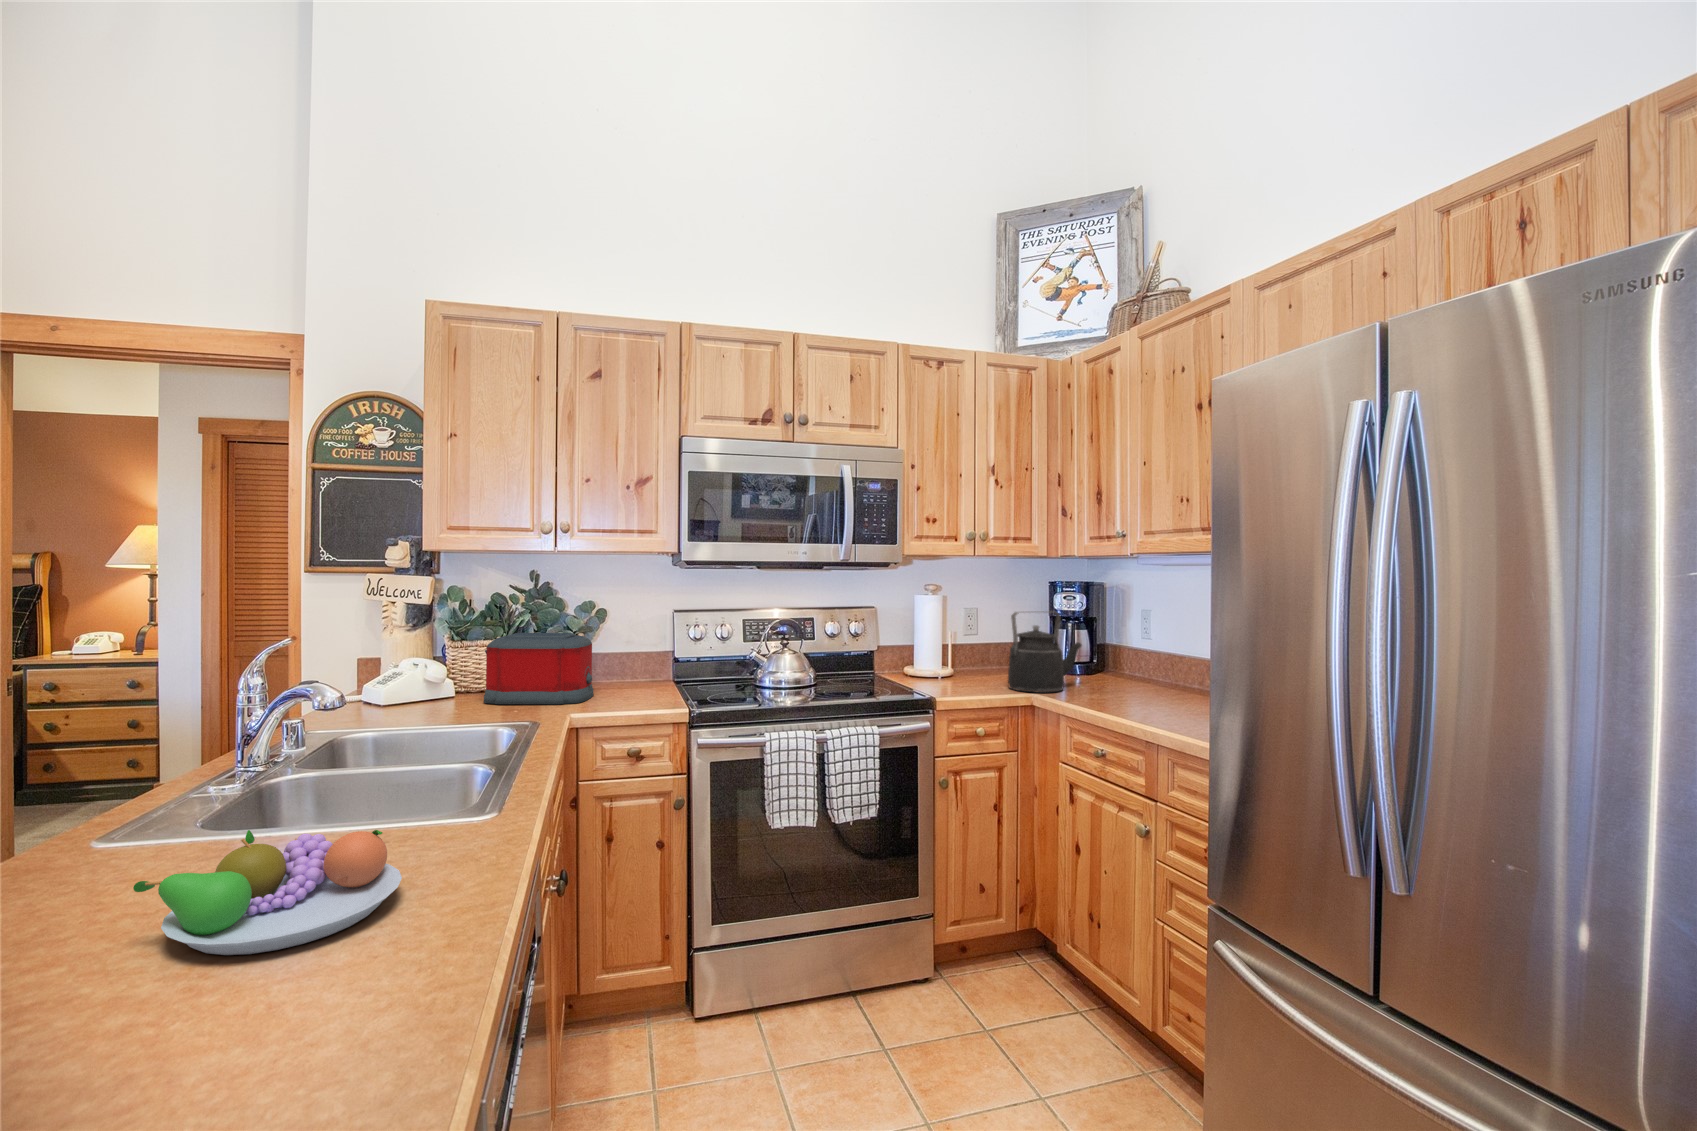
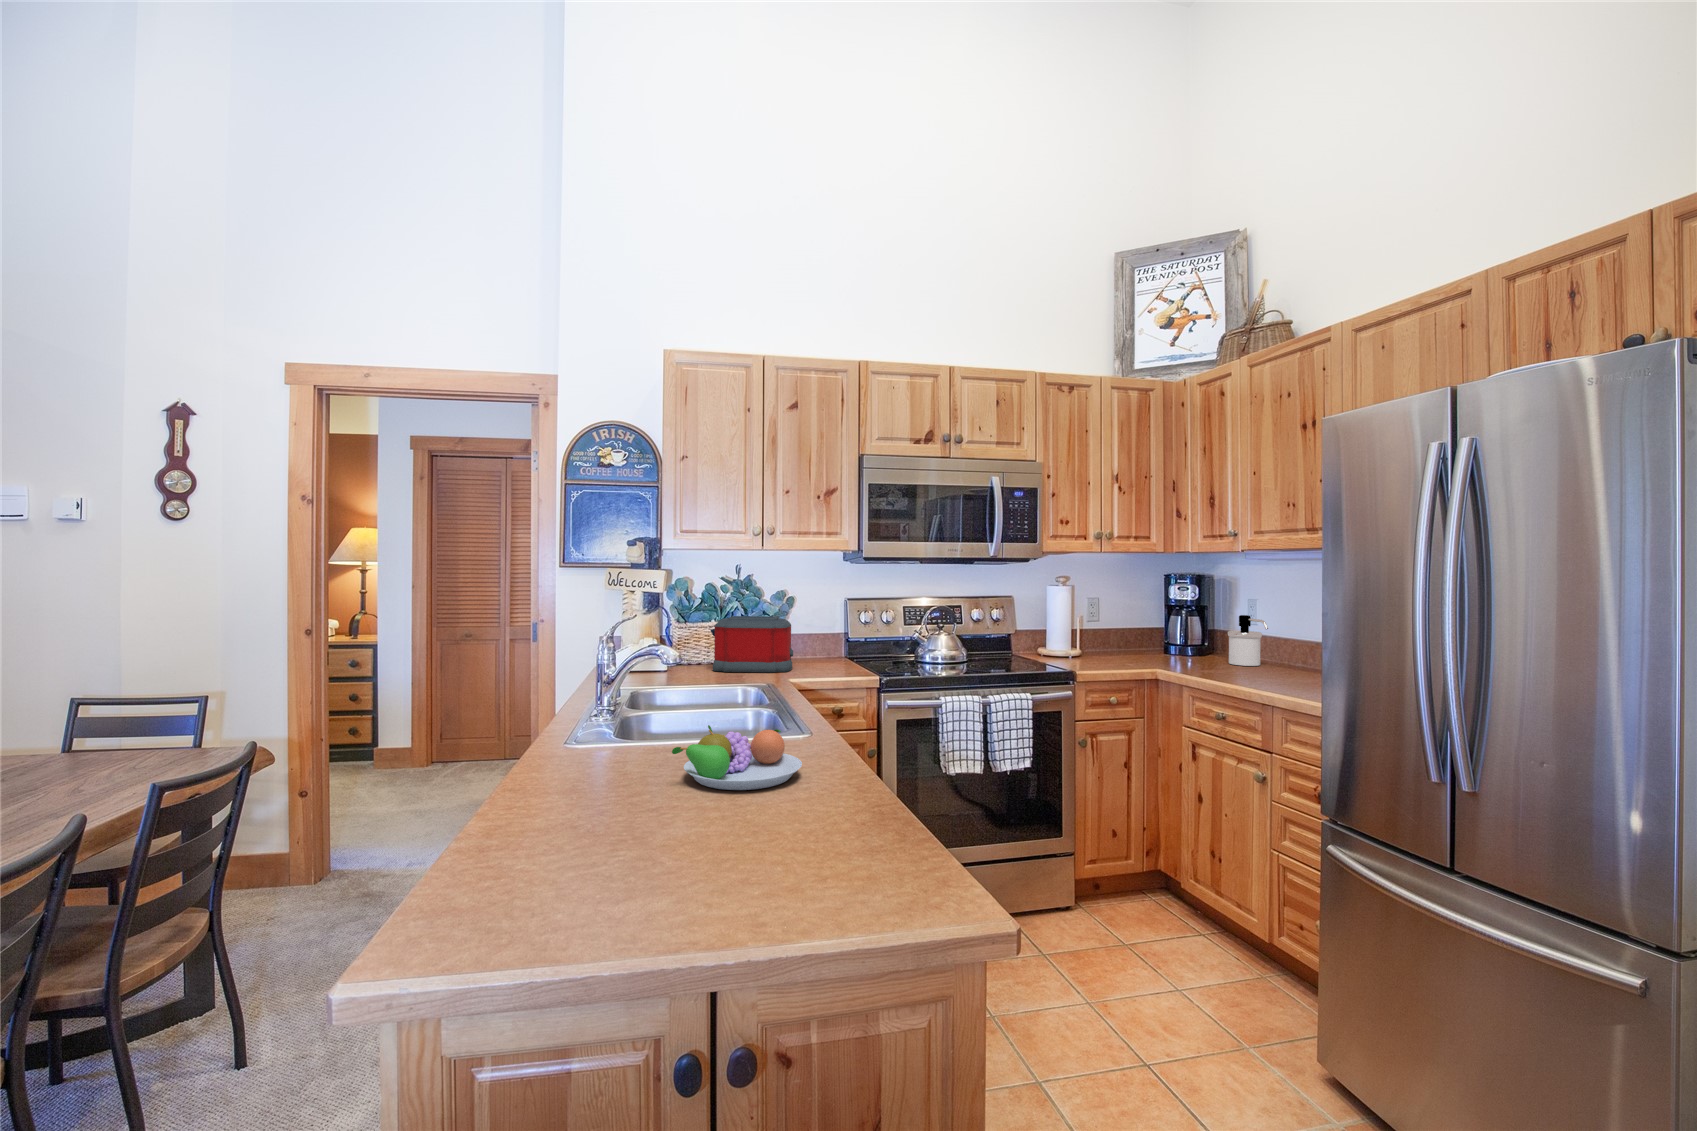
kettle: present [1008,611,1081,693] -> none [1132,600,1198,669]
soap dispenser: none [1117,628,1160,687] -> present [1228,615,1268,666]

